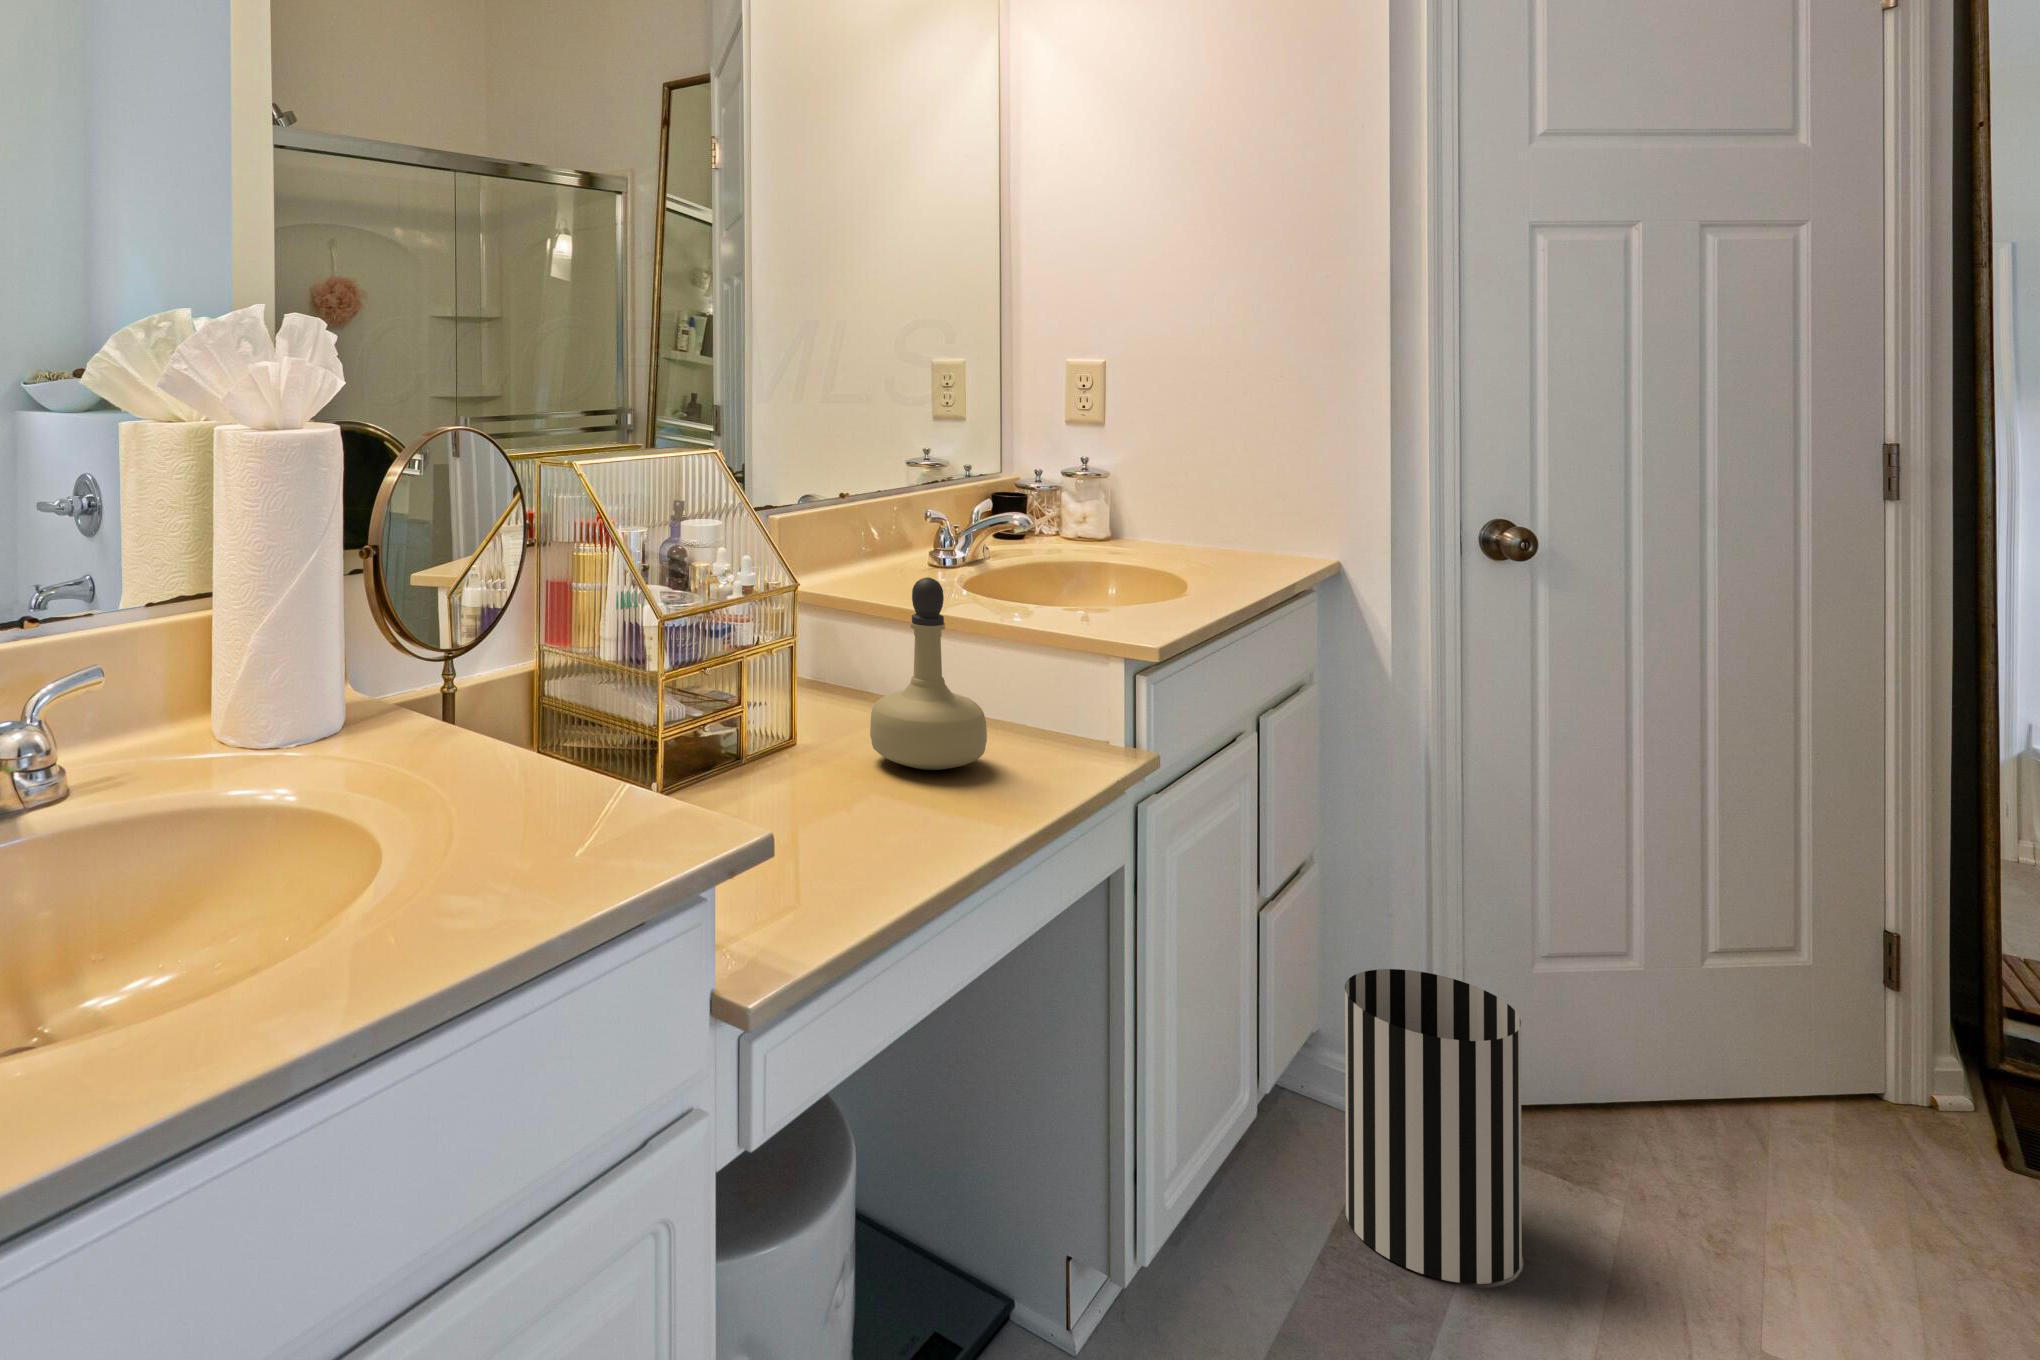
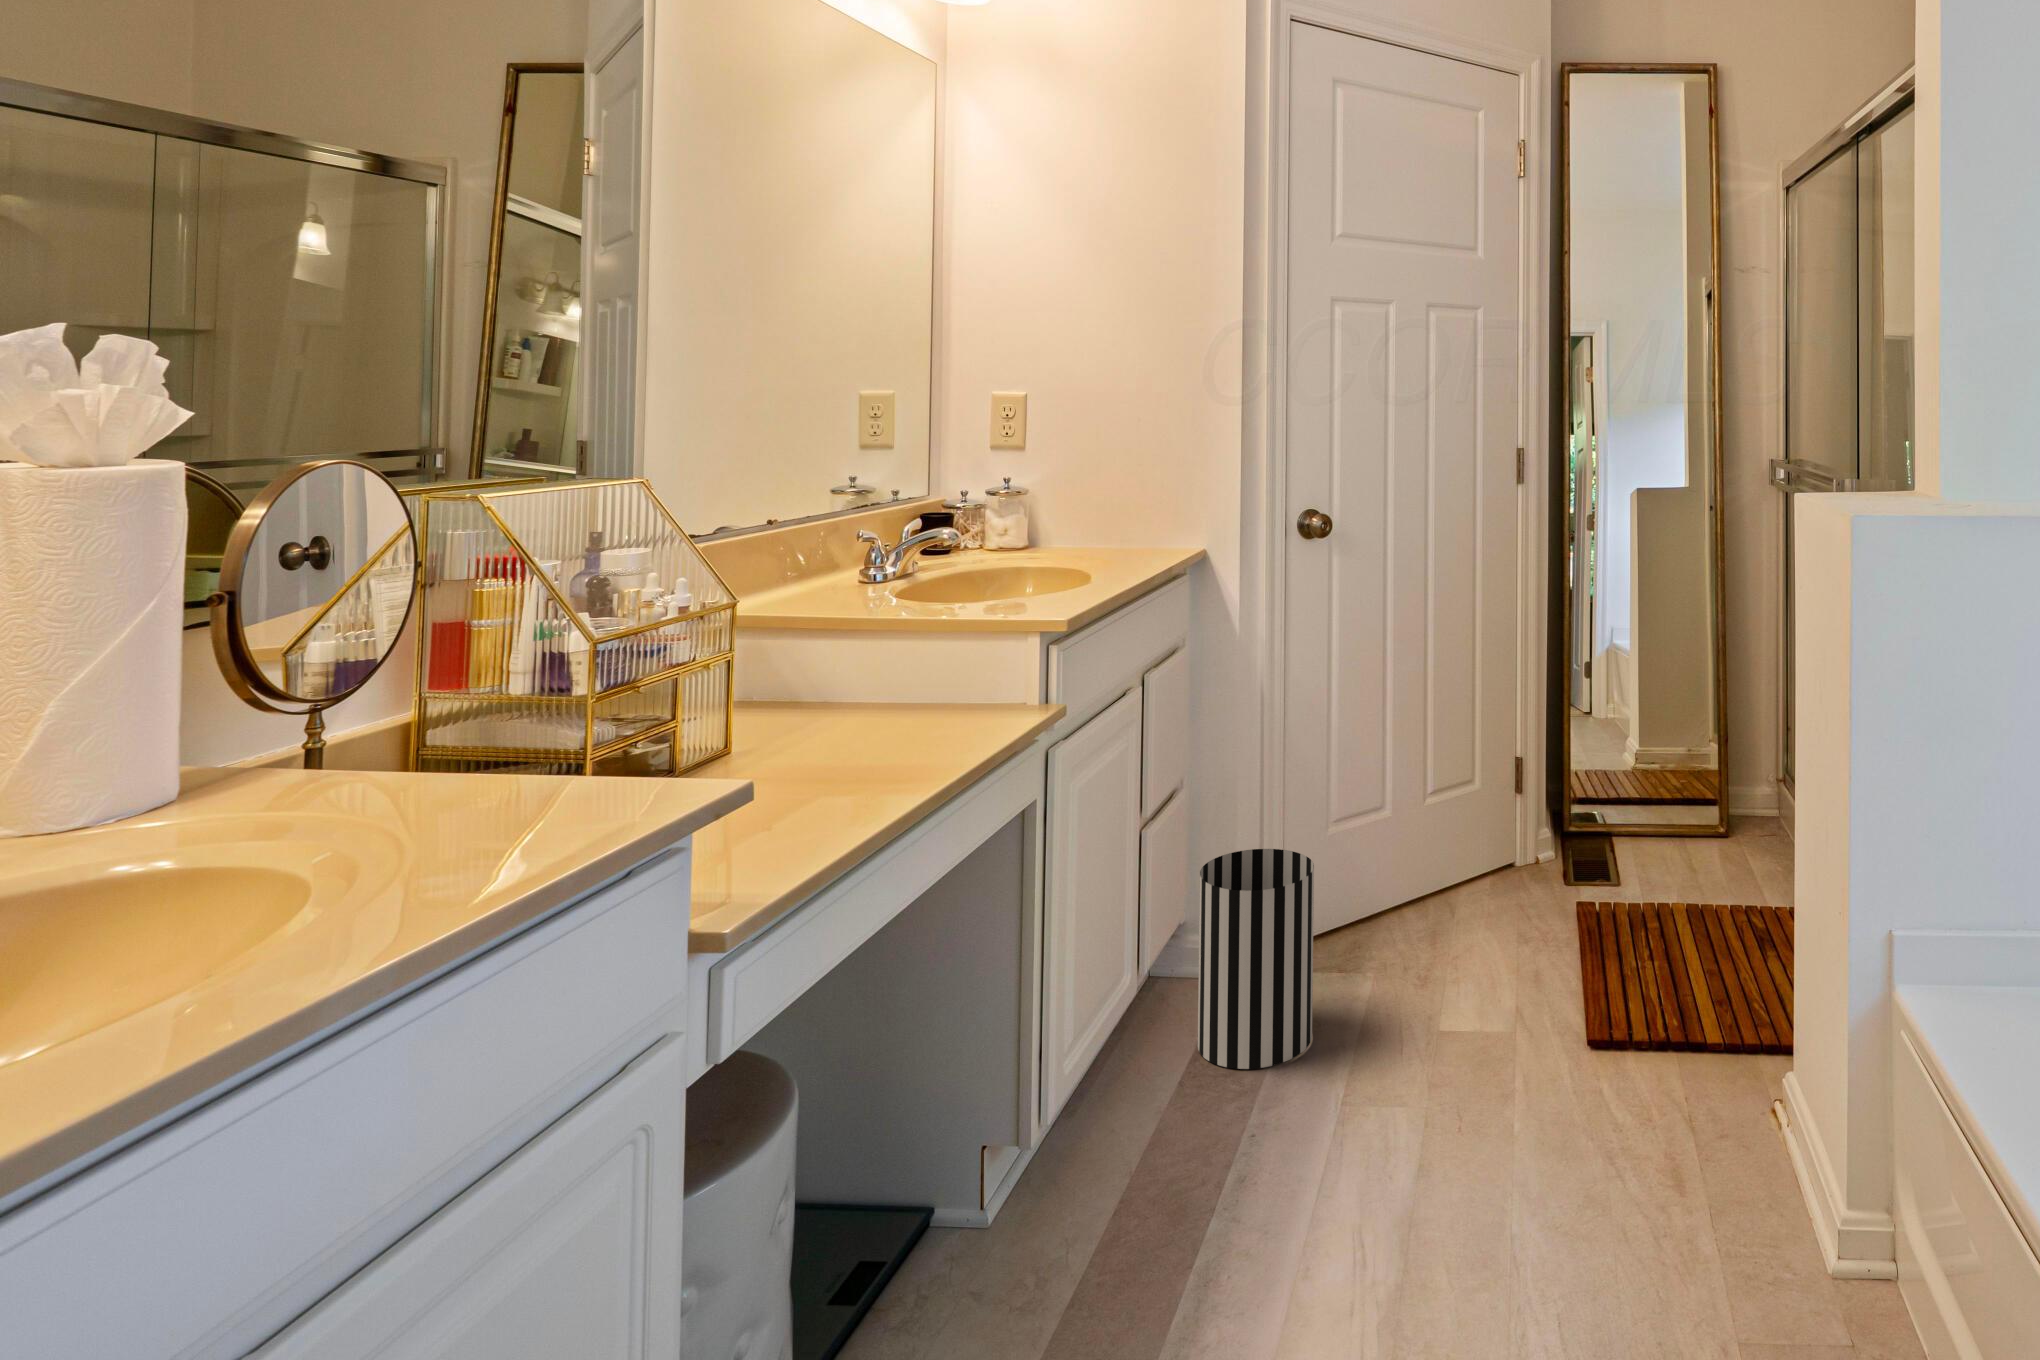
perfume bottle: present [870,577,987,770] -> none [810,584,921,751]

